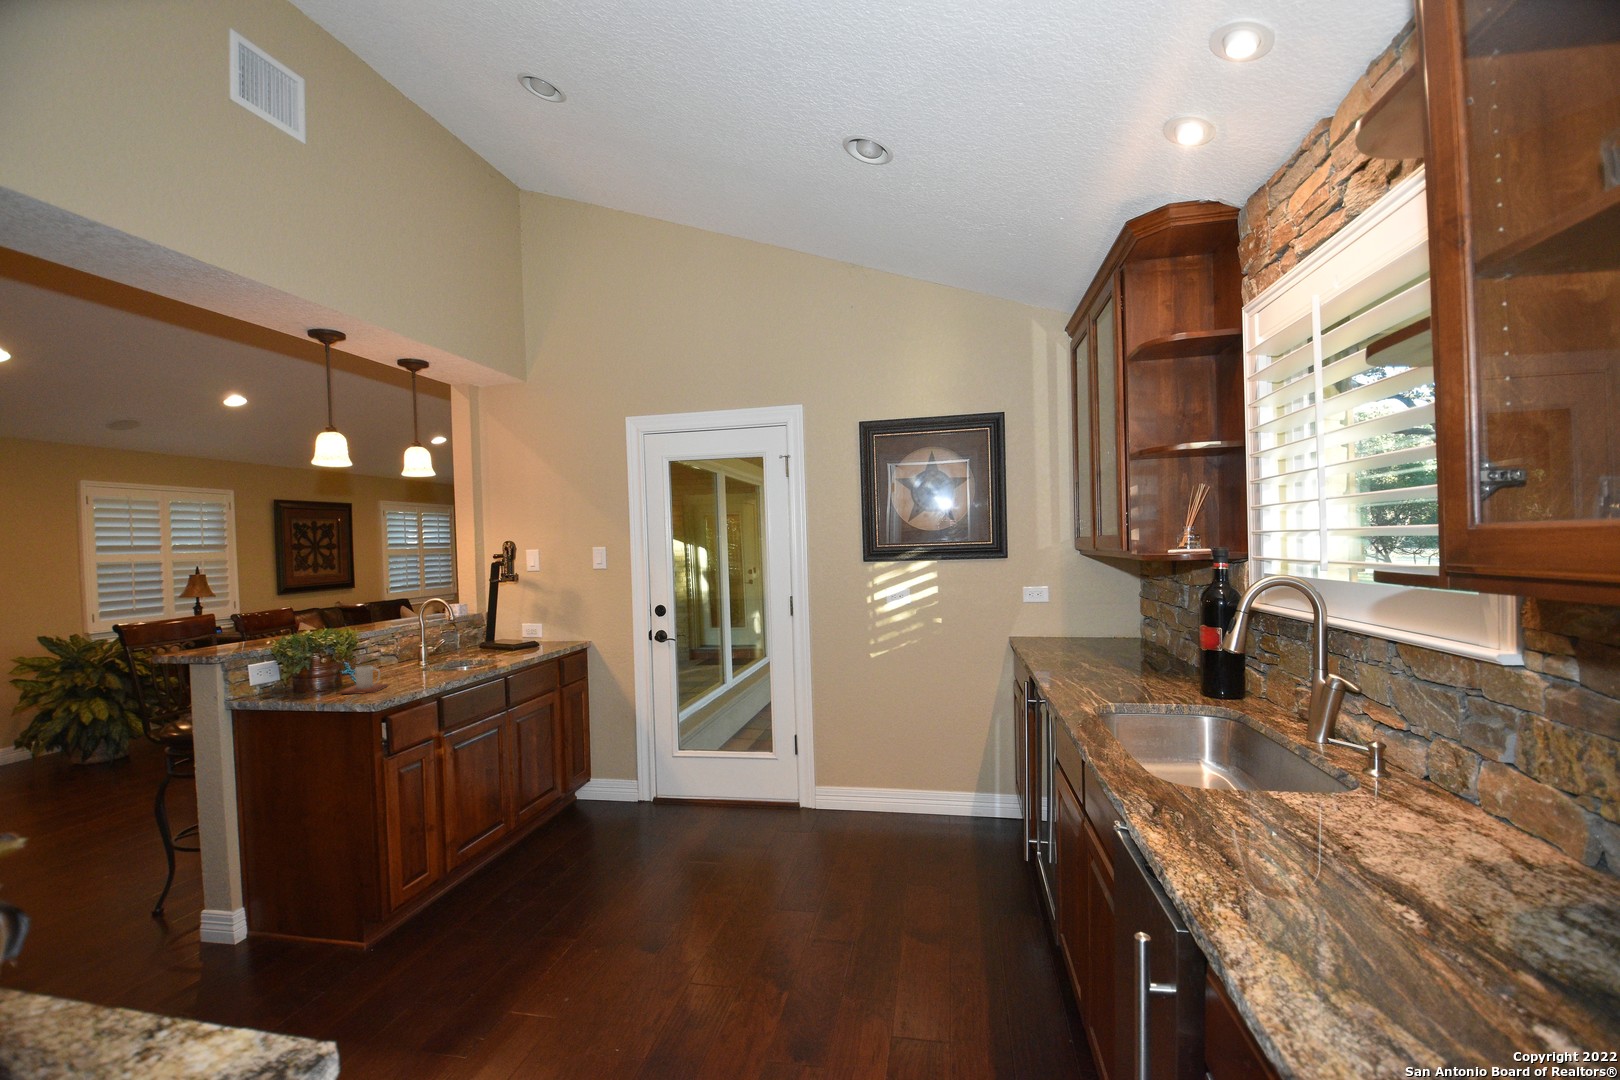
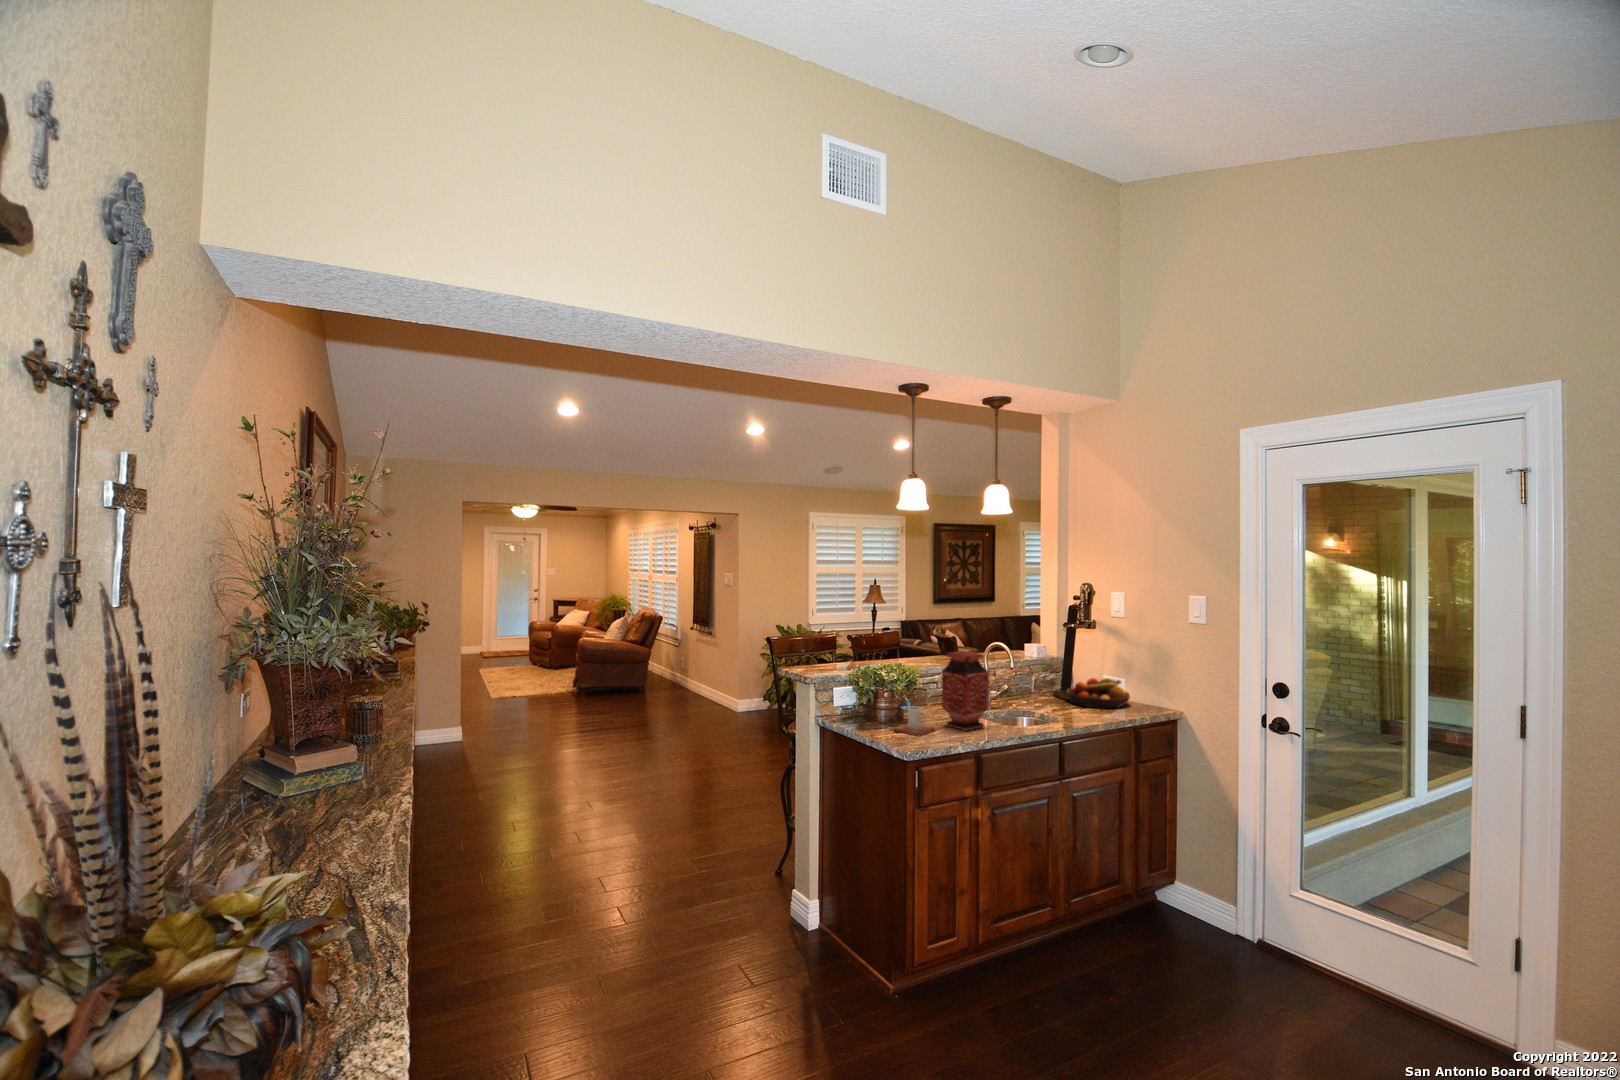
vase: none [388,606,440,681] -> present [942,651,989,731]
fruit bowl: none [494,622,550,649] -> present [1067,678,1130,709]

